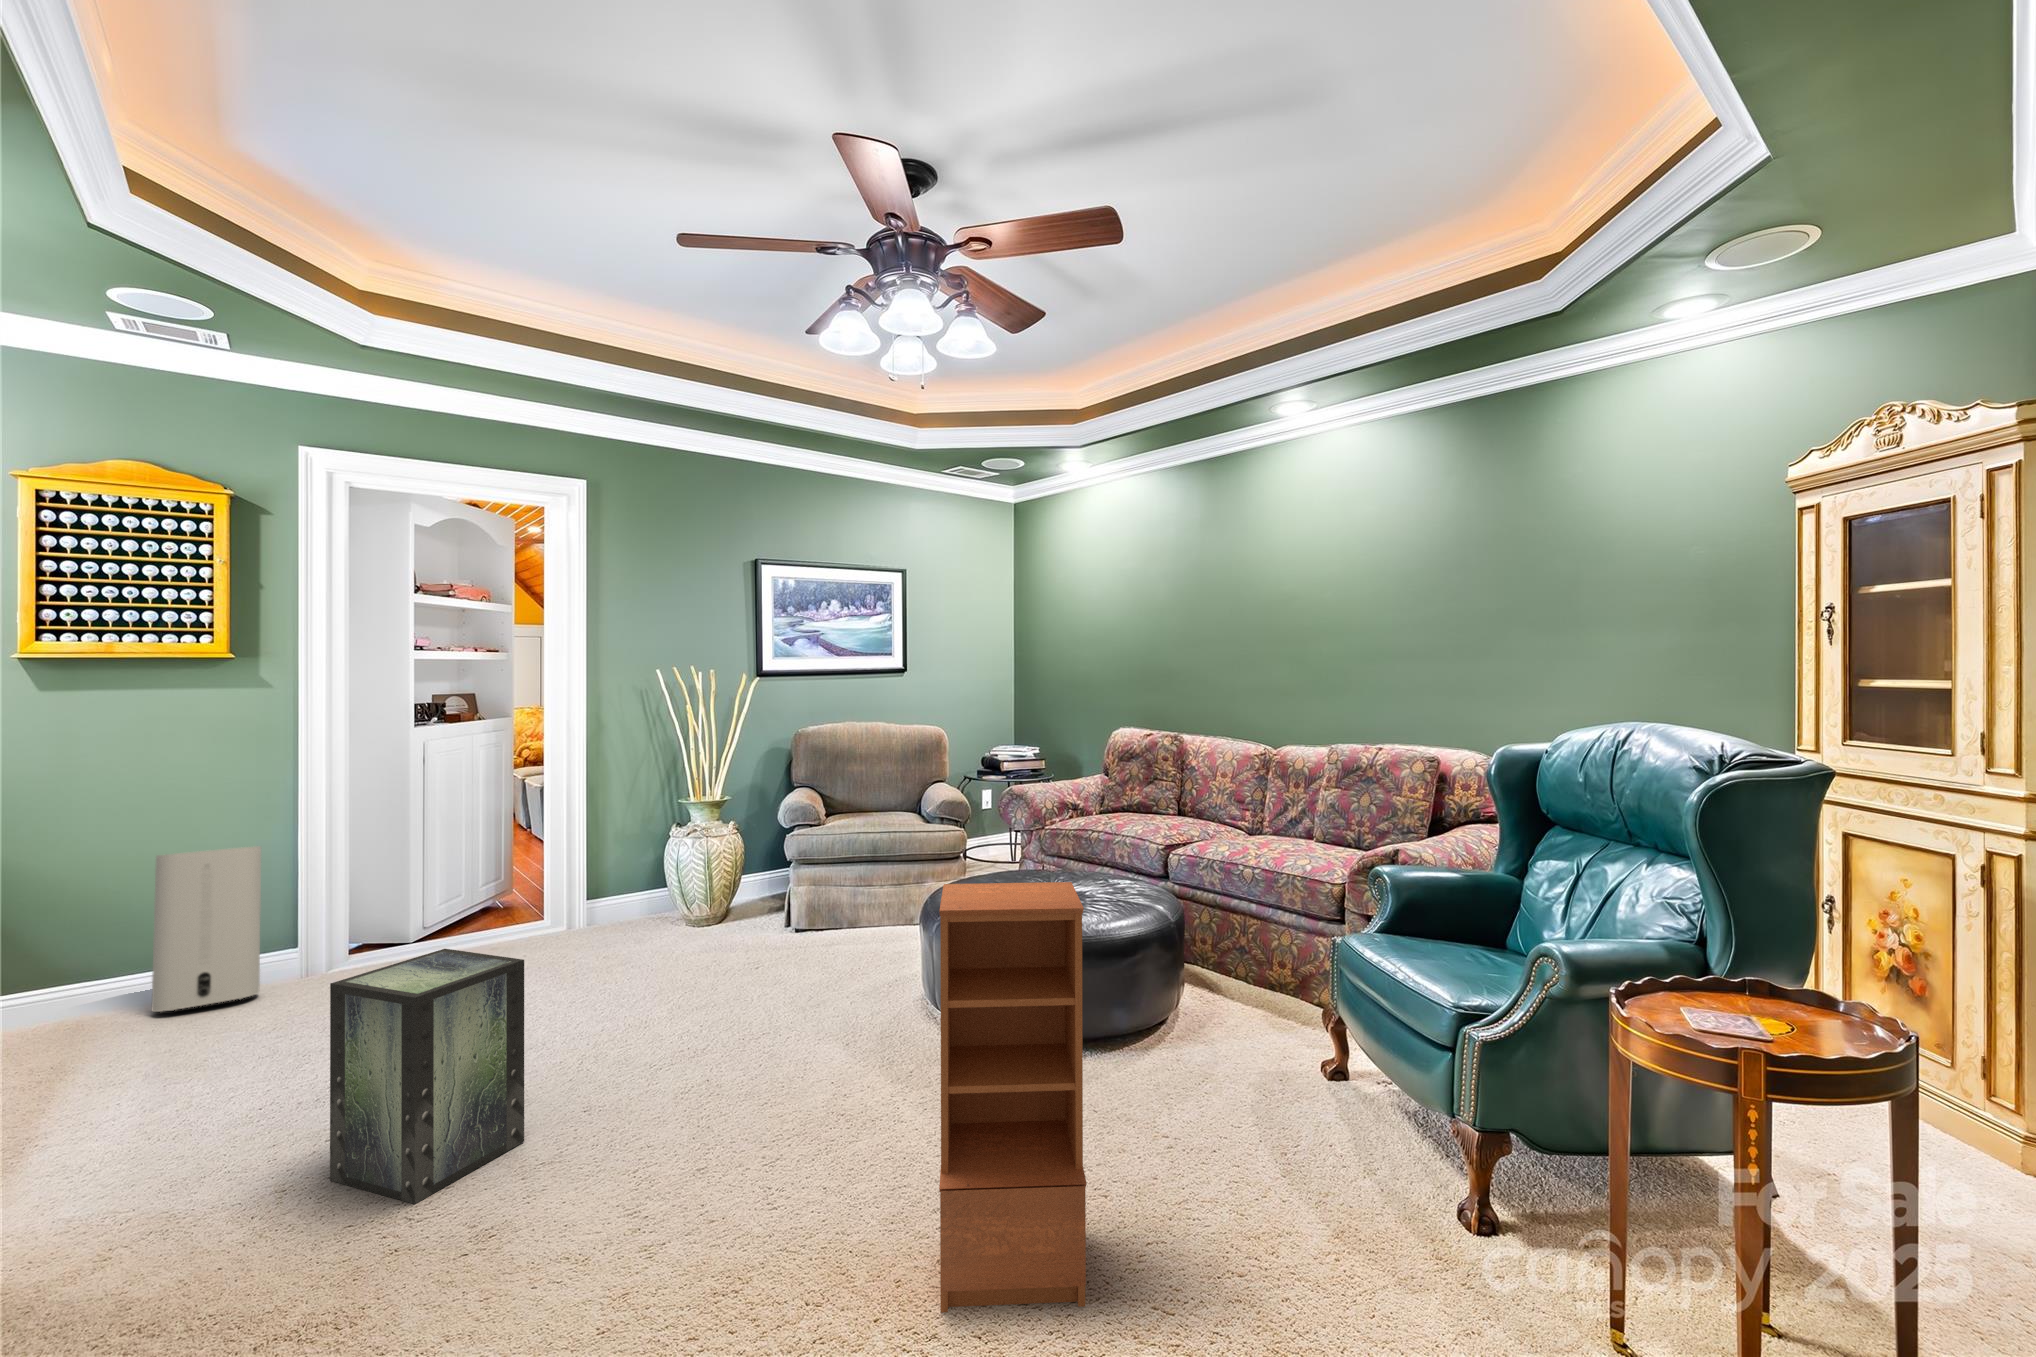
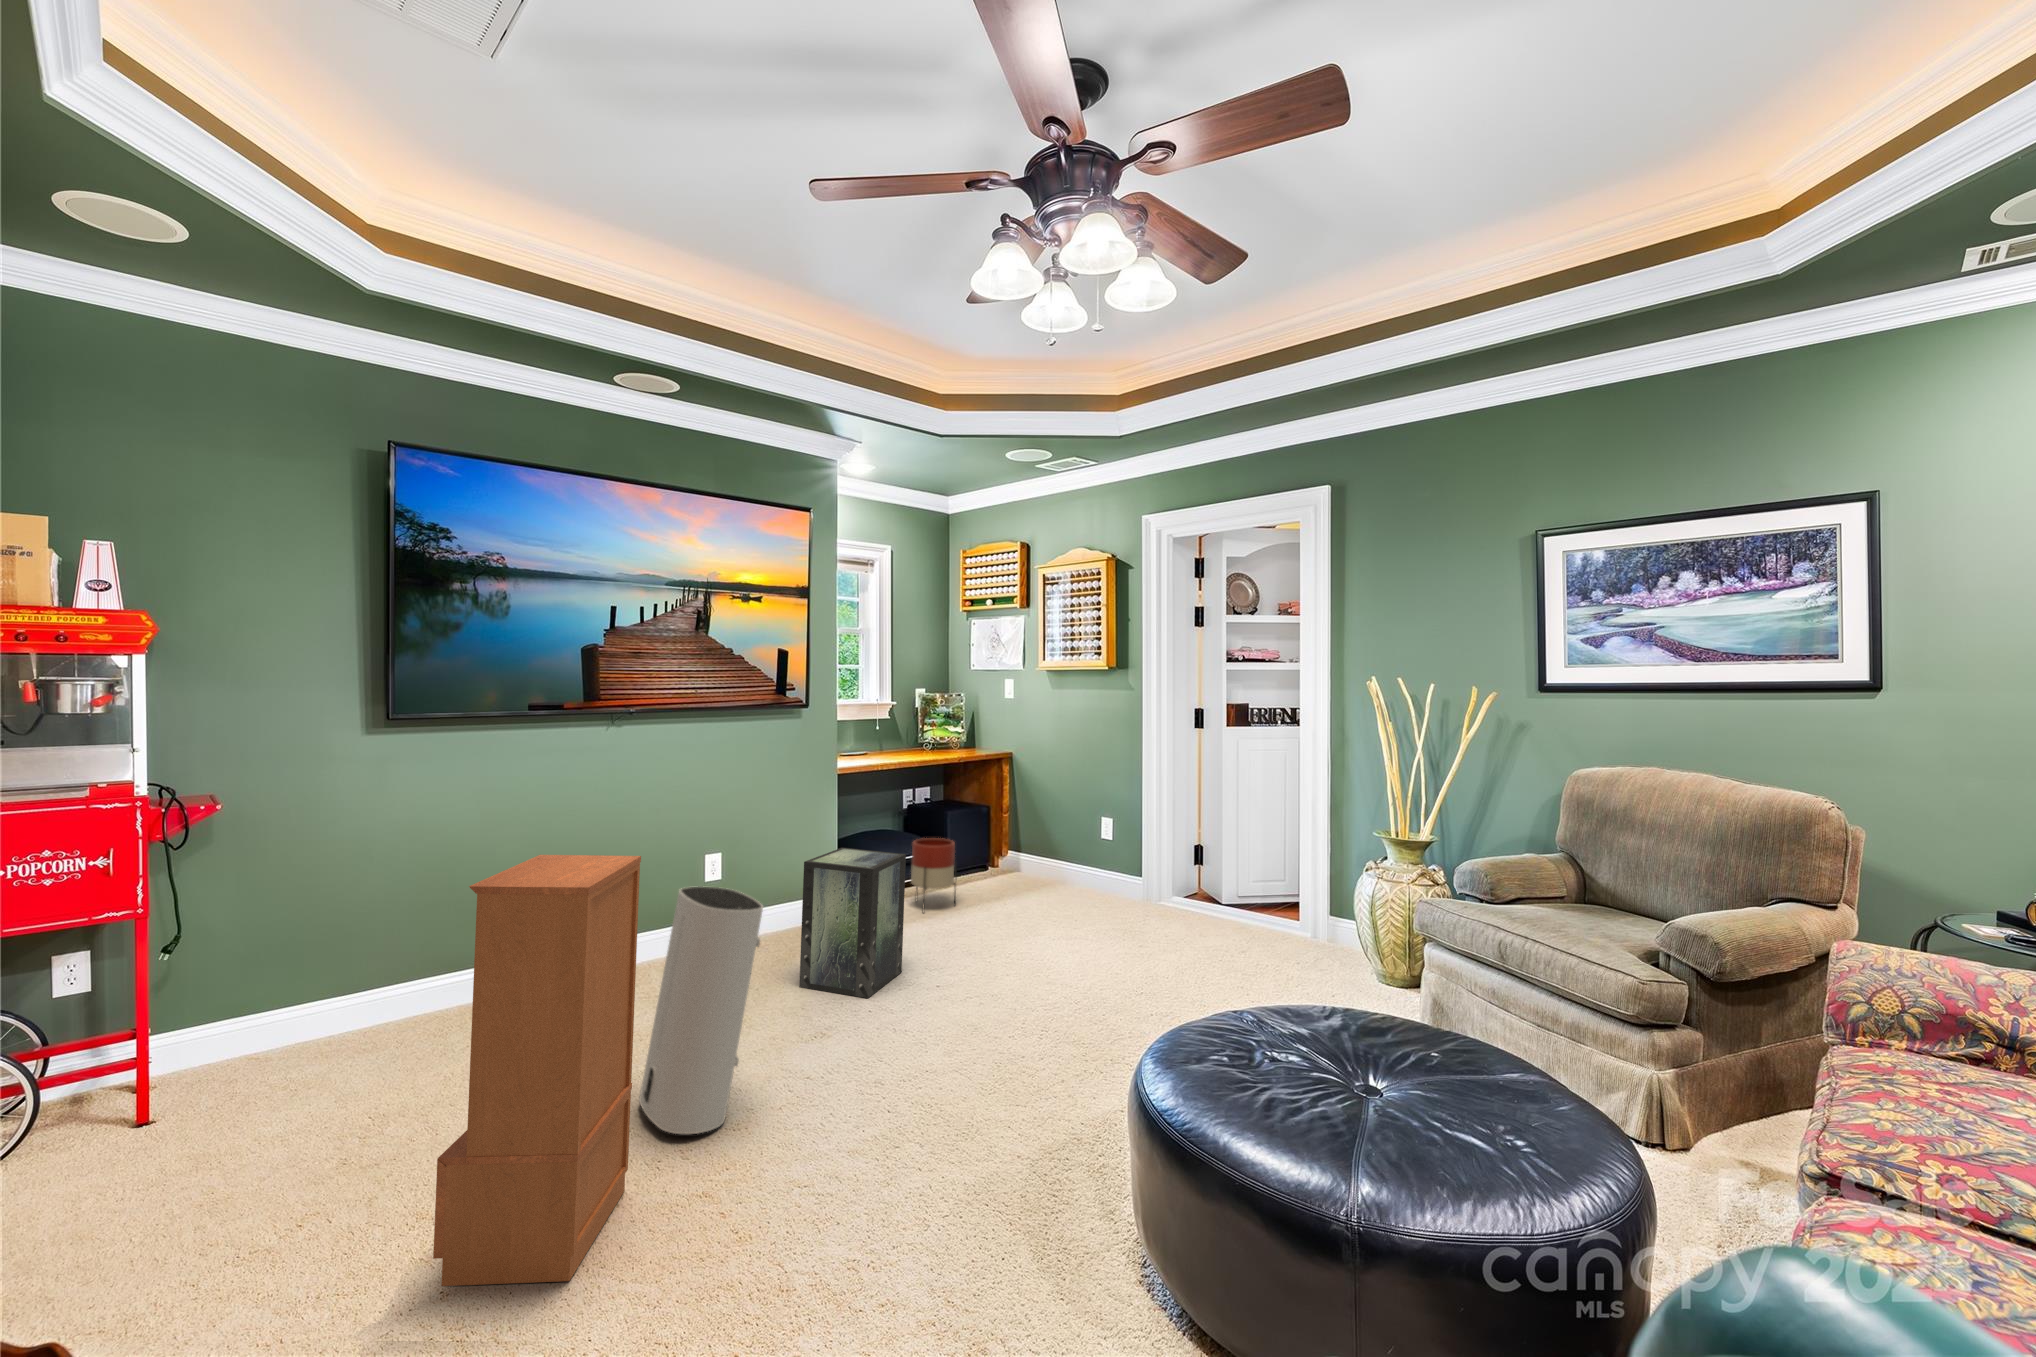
air purifier: present [152,846,261,1012] -> present [639,886,763,1134]
planter: none [52,979,175,1129] -> present [911,838,957,898]

